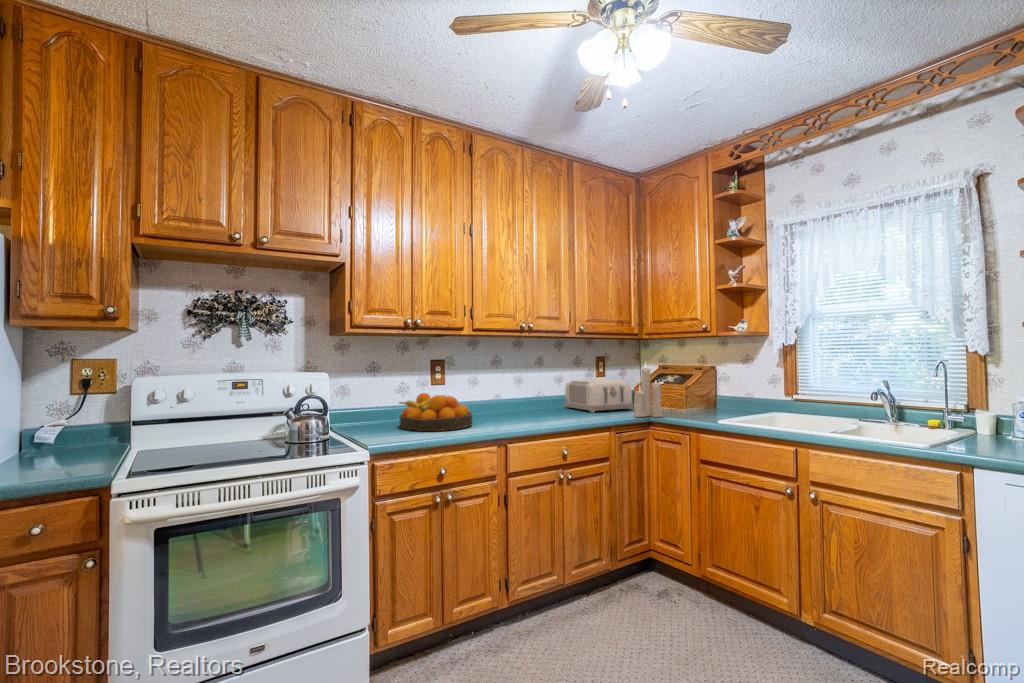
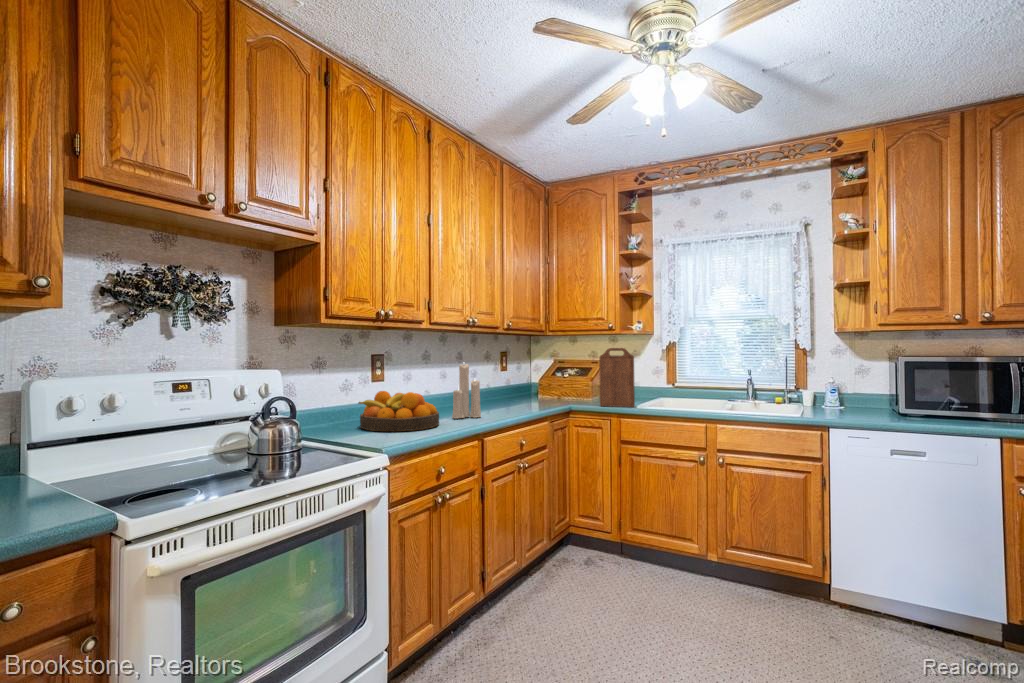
cutting board: none [678,352,719,421] -> present [599,348,635,407]
candle: present [635,367,662,417] -> present [452,364,481,418]
toaster: present [564,379,633,413] -> none [480,373,547,405]

